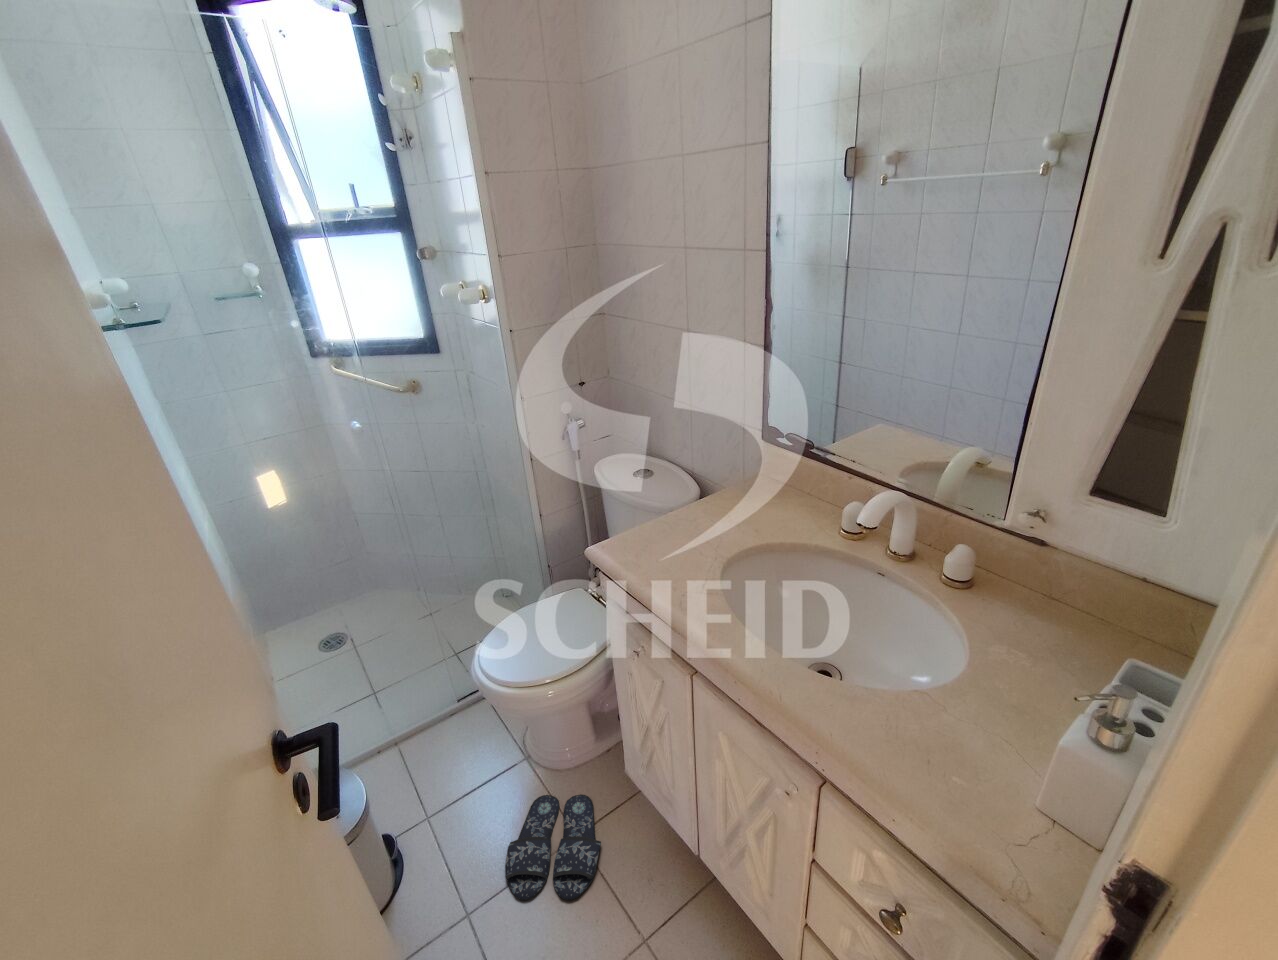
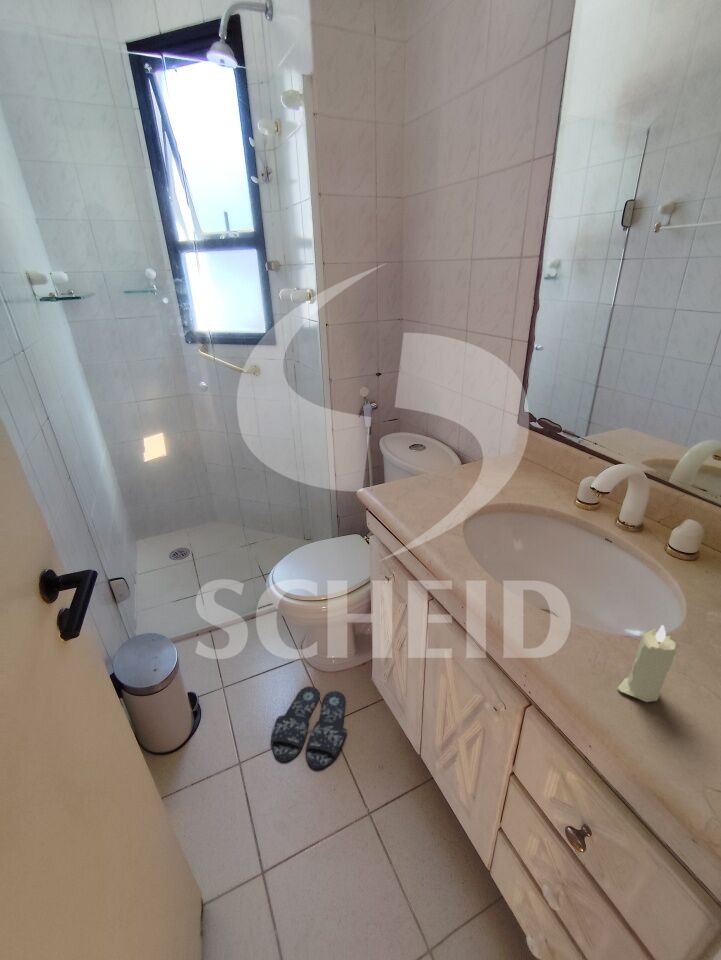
candle: none [914,681,966,762] -> present [618,625,676,702]

